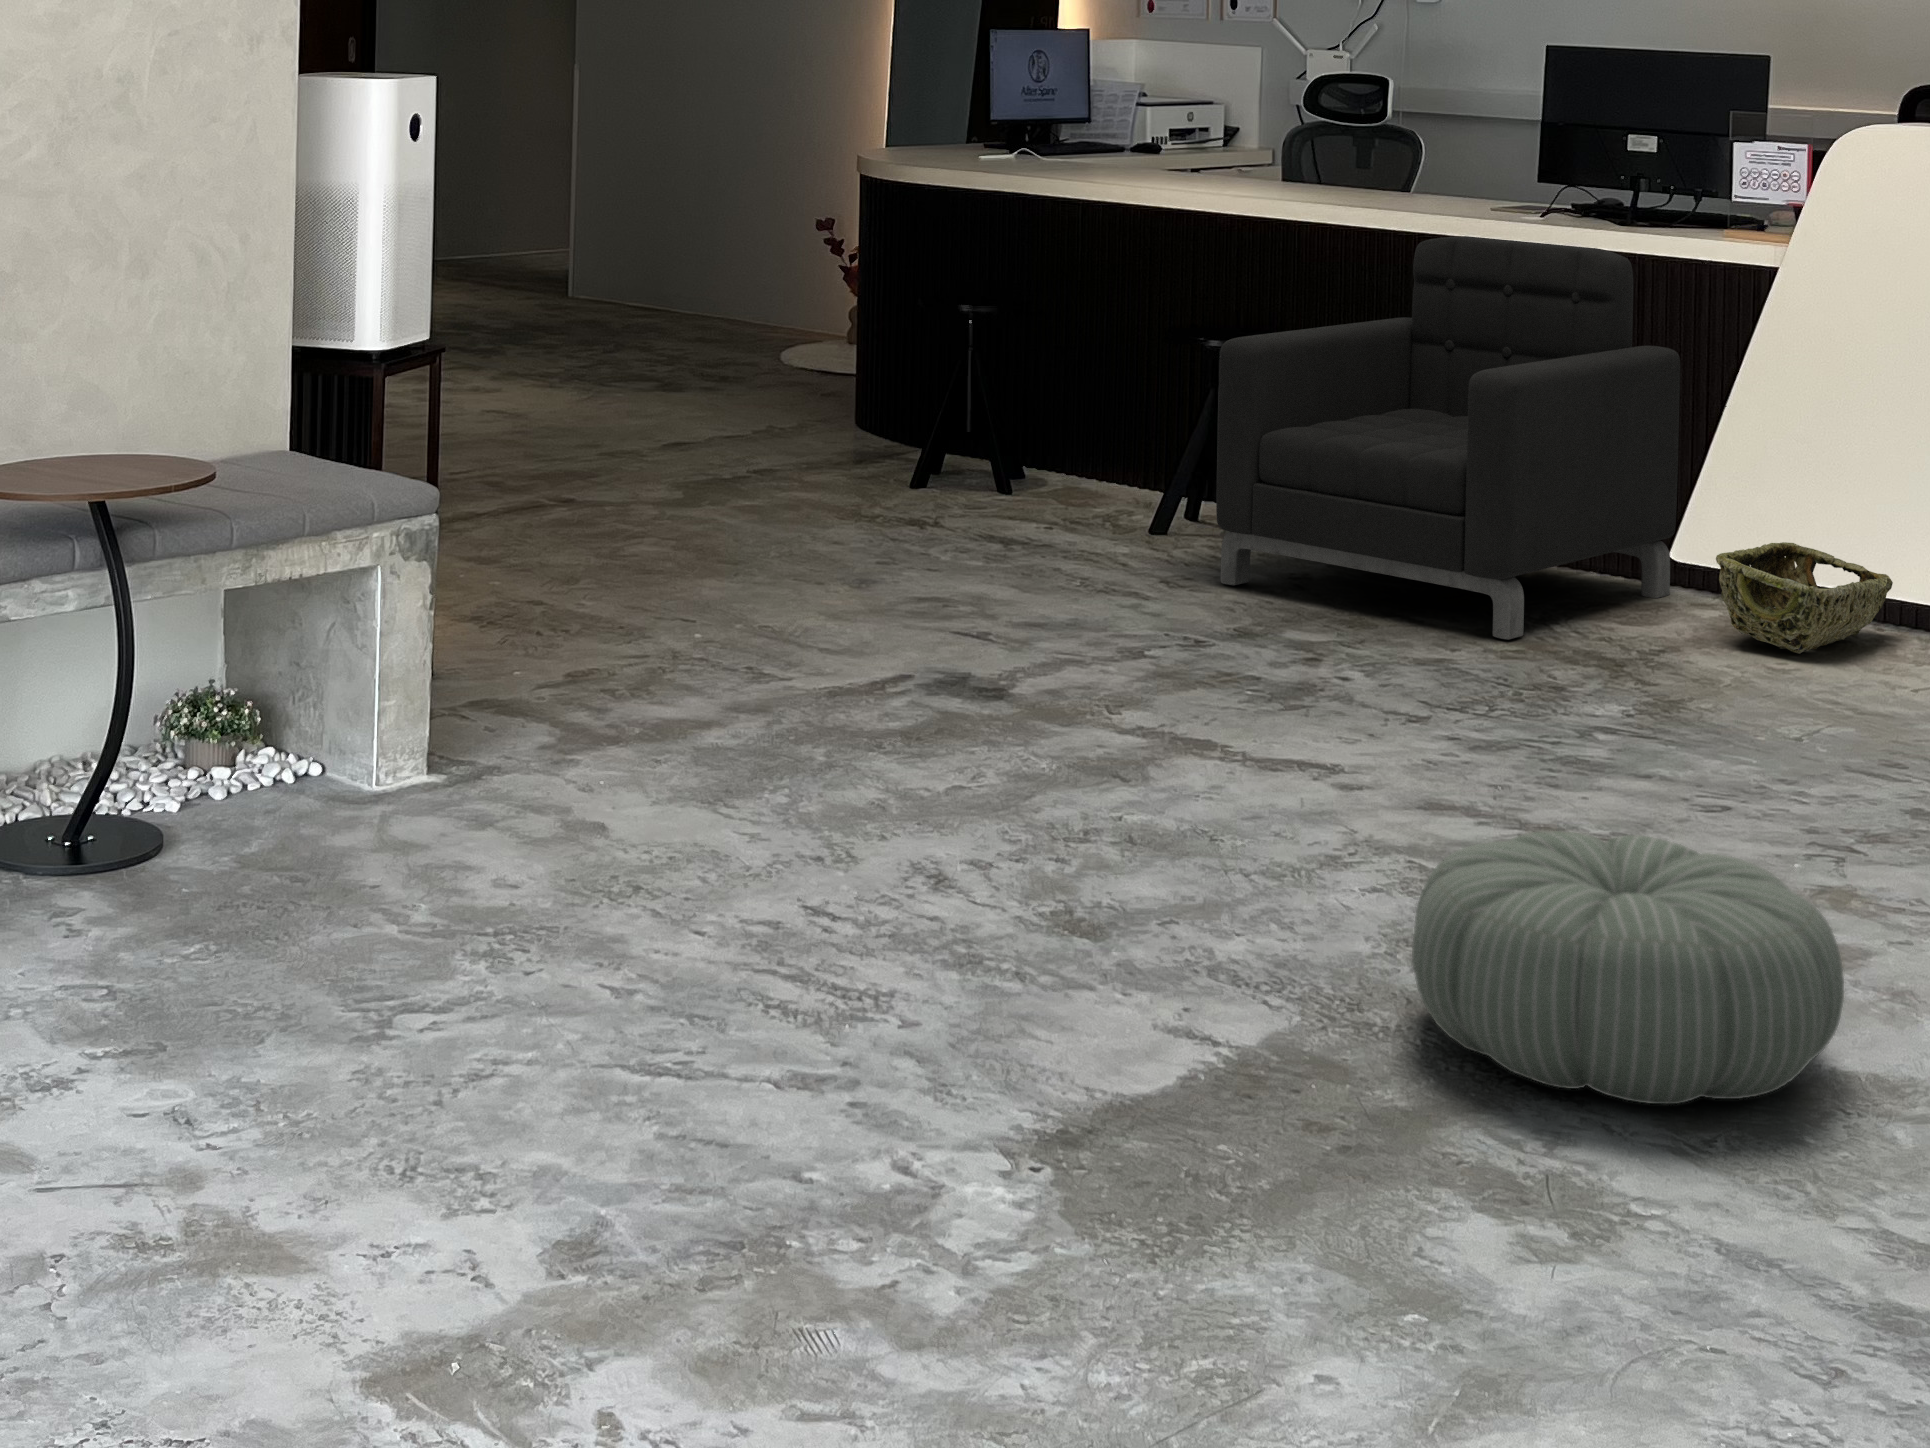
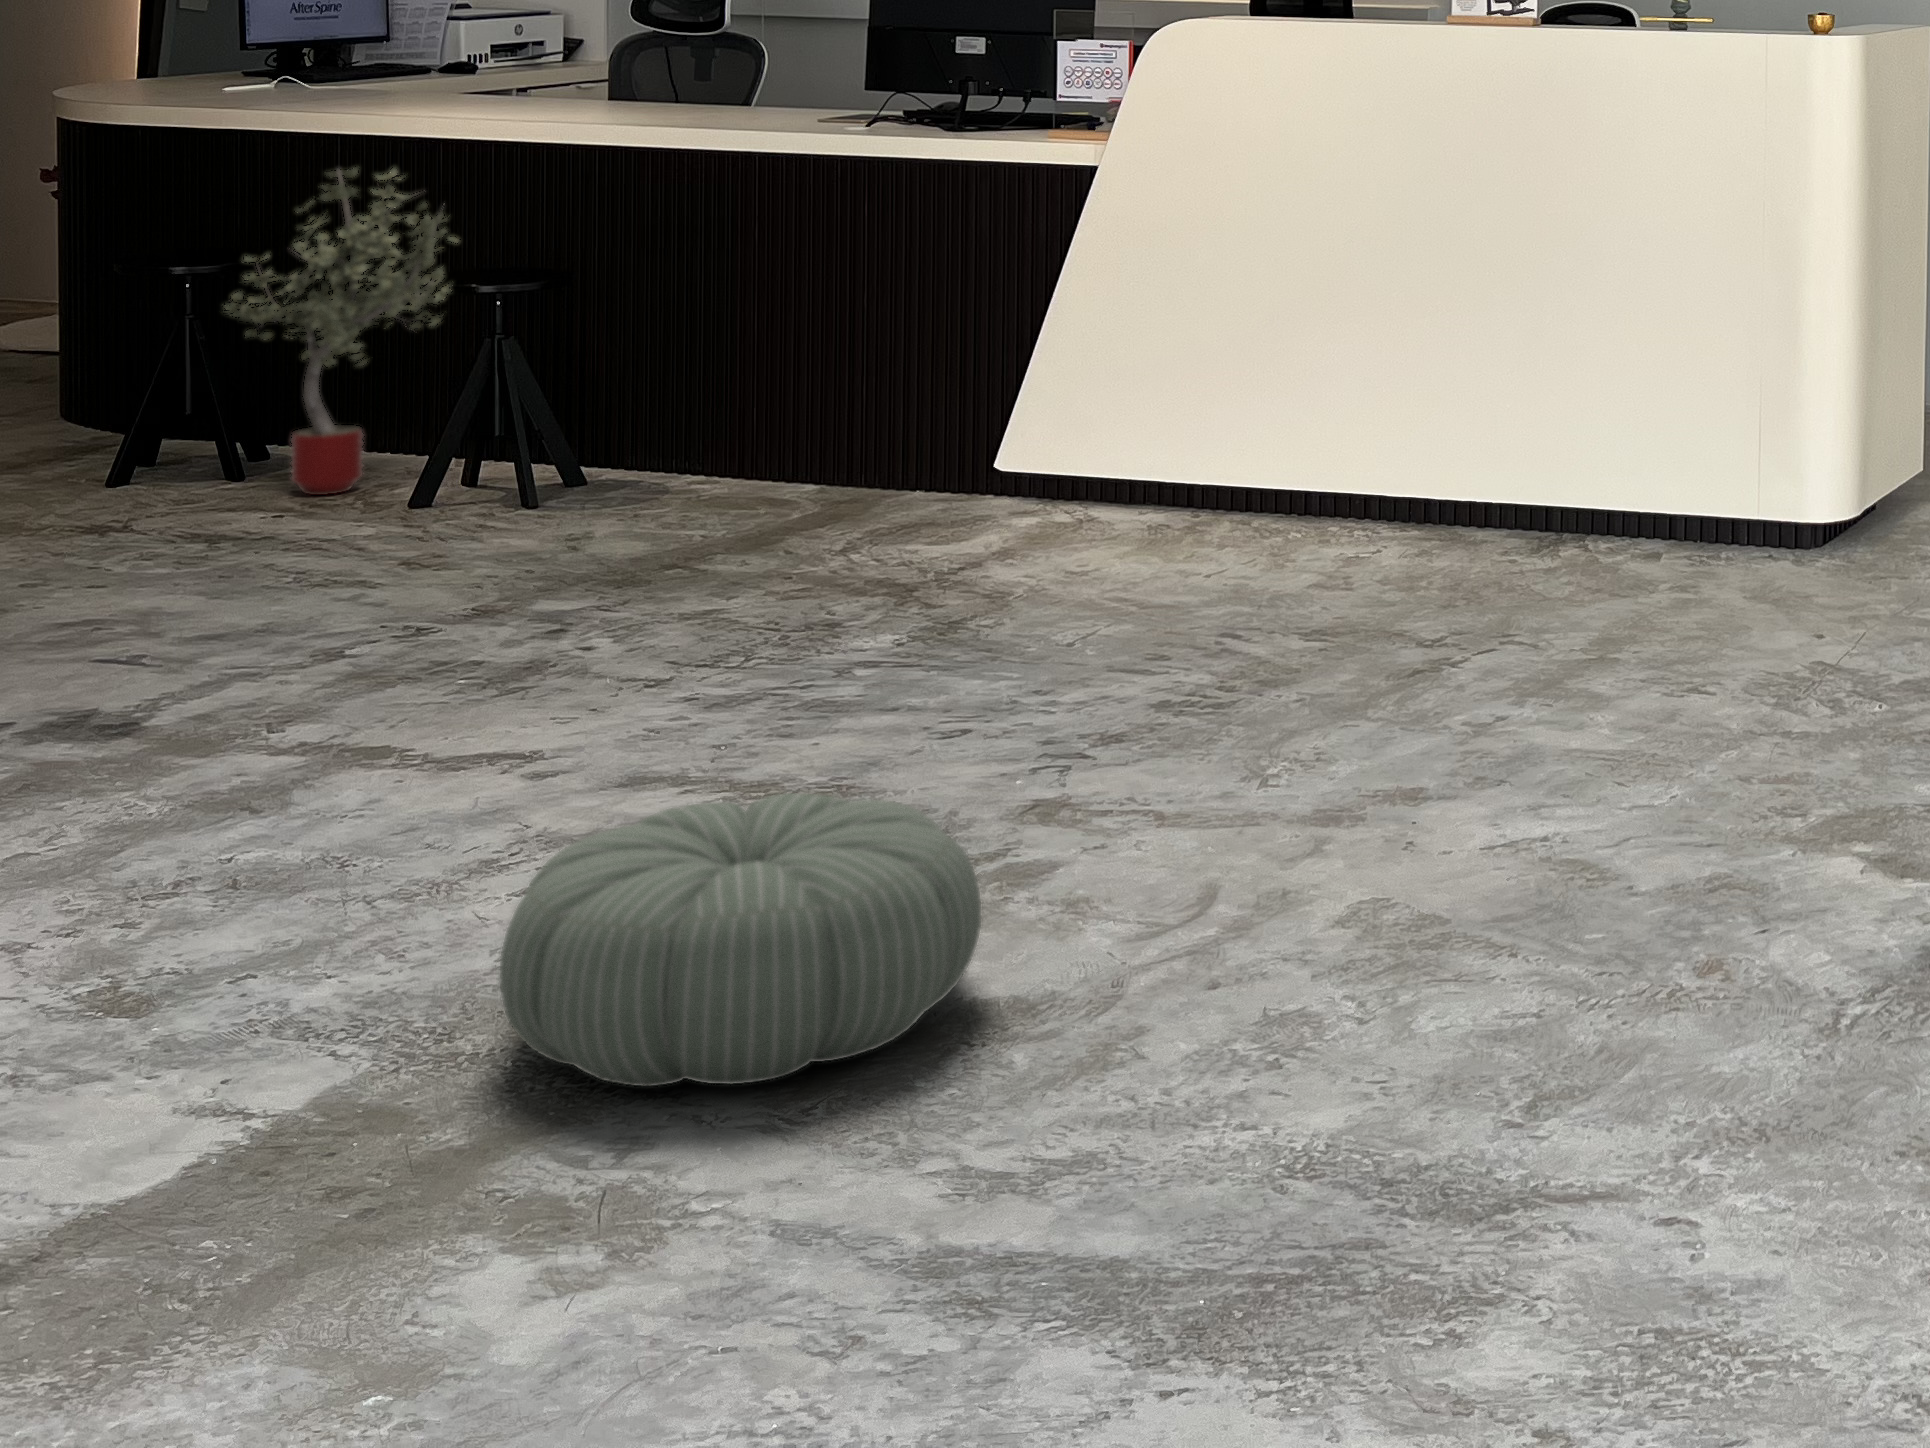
potted tree: none [998,228,1191,515] -> present [225,169,458,495]
armchair: present [1216,236,1680,639] -> none [466,152,997,578]
woven basket: present [1716,542,1893,654] -> none [1016,440,1199,552]

